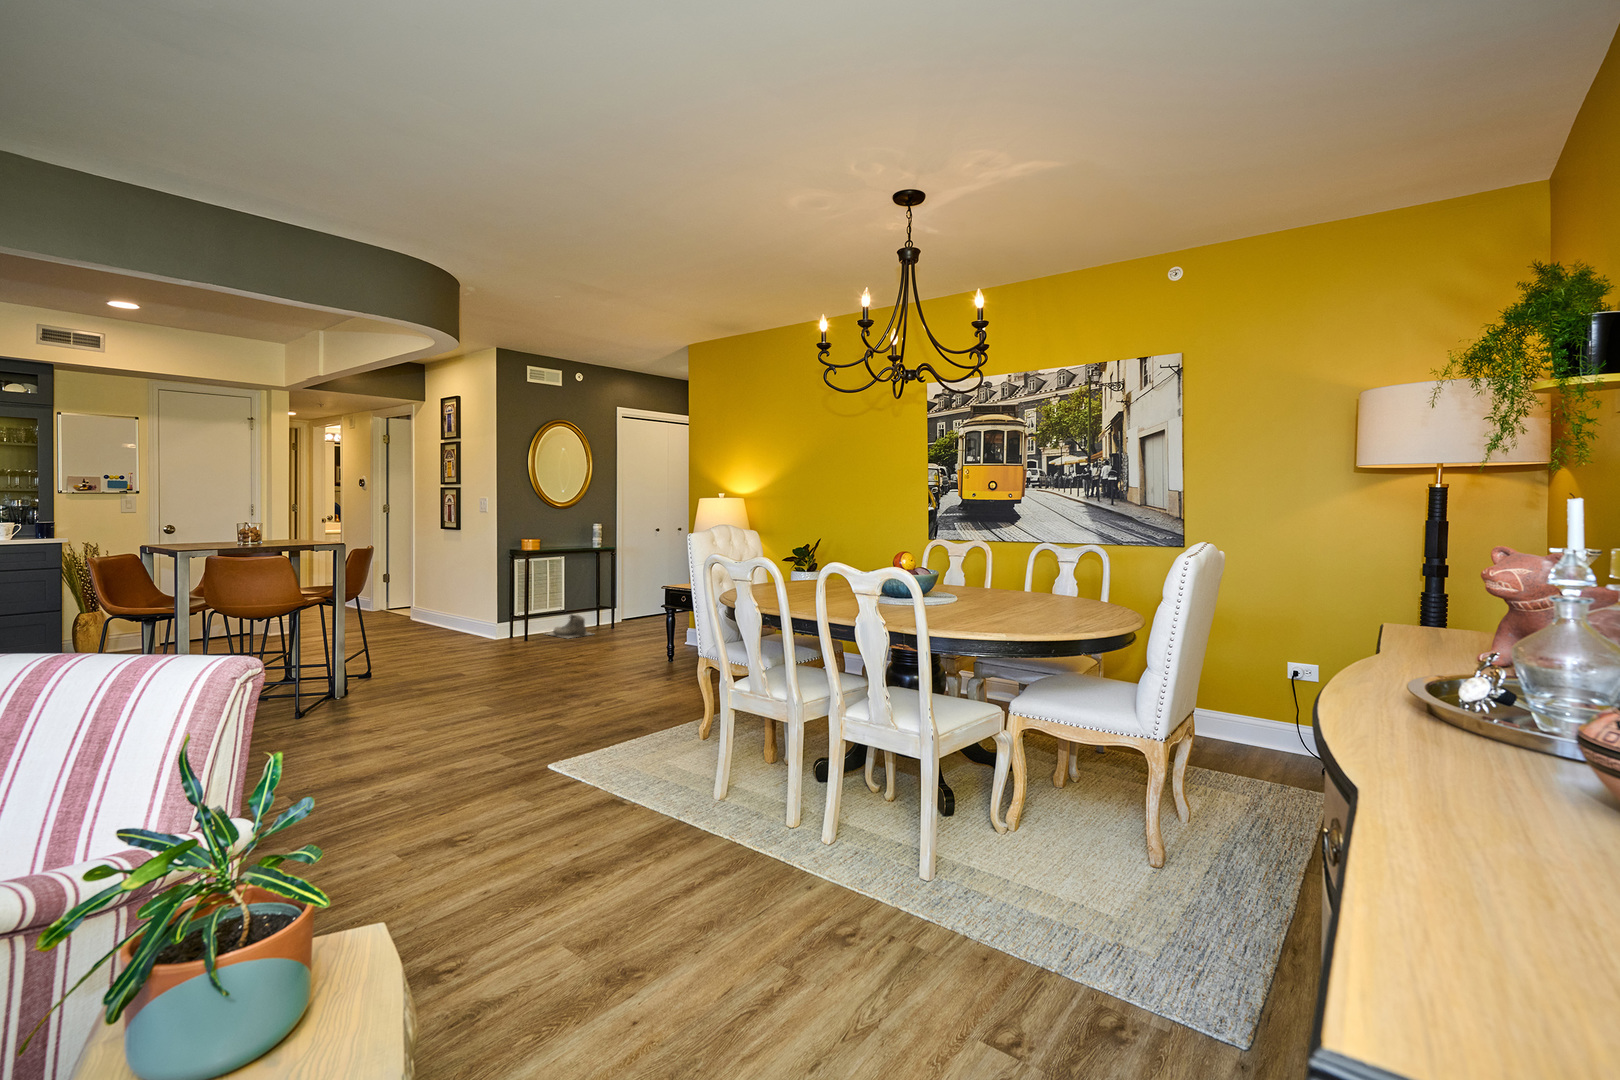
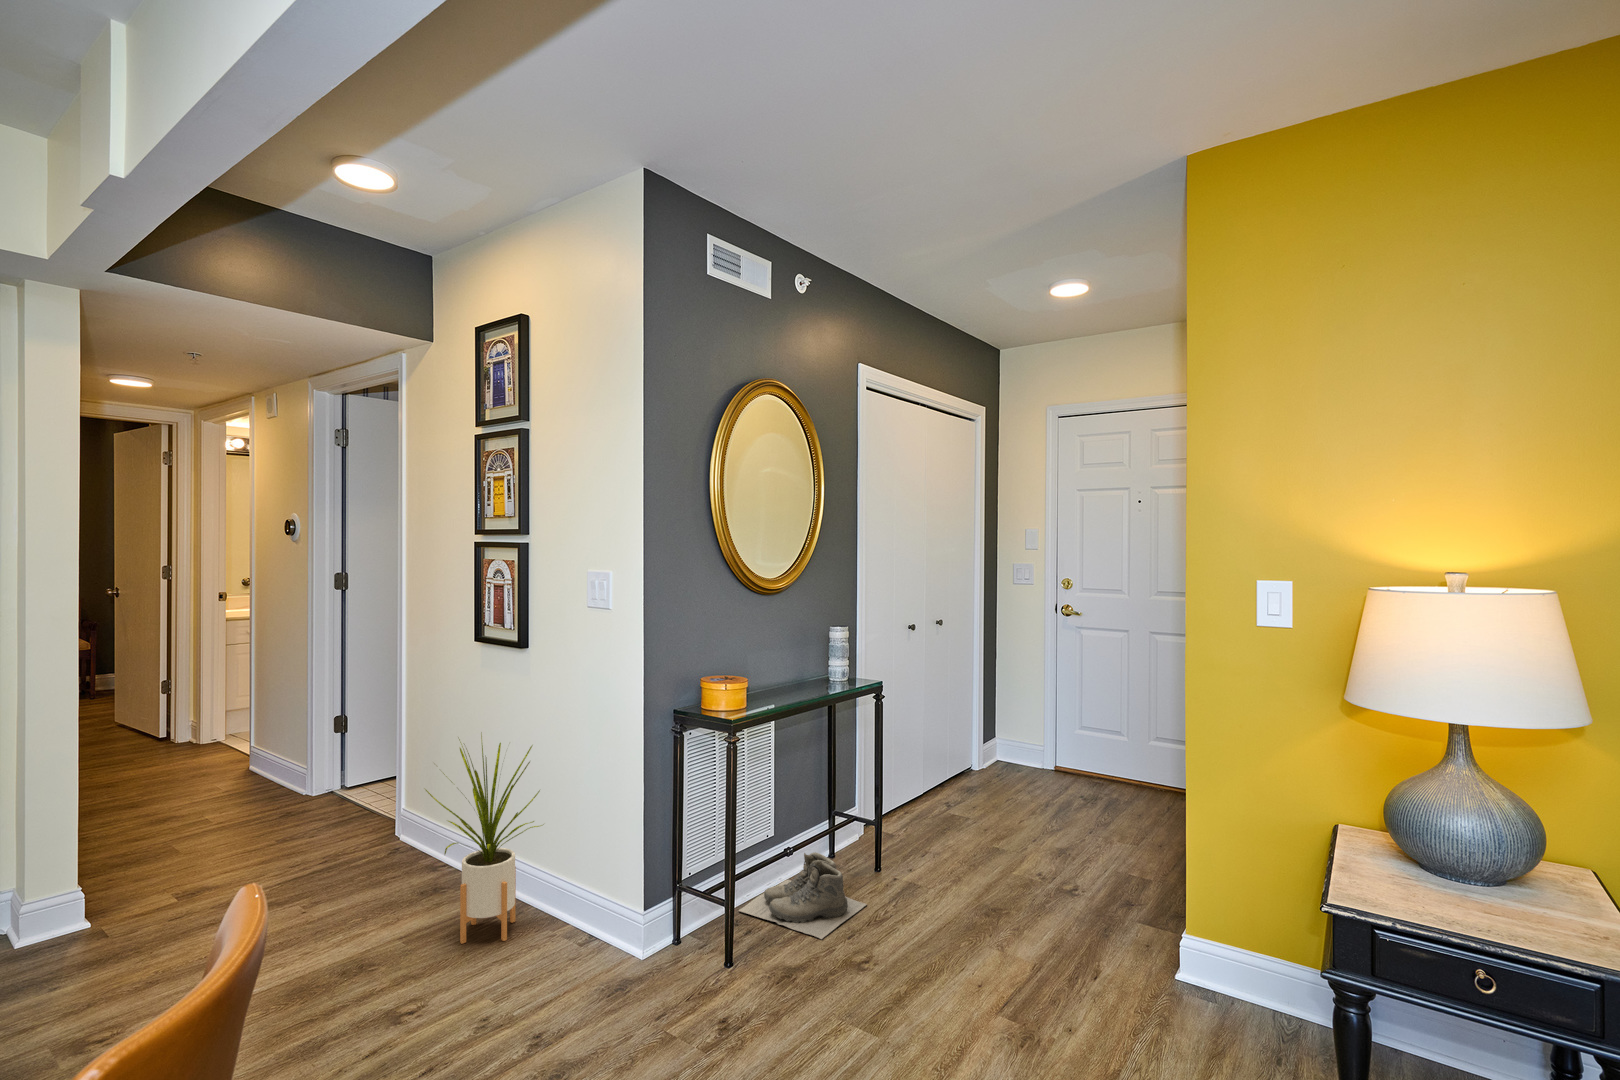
house plant: none [418,560,464,637] -> present [425,734,542,944]

